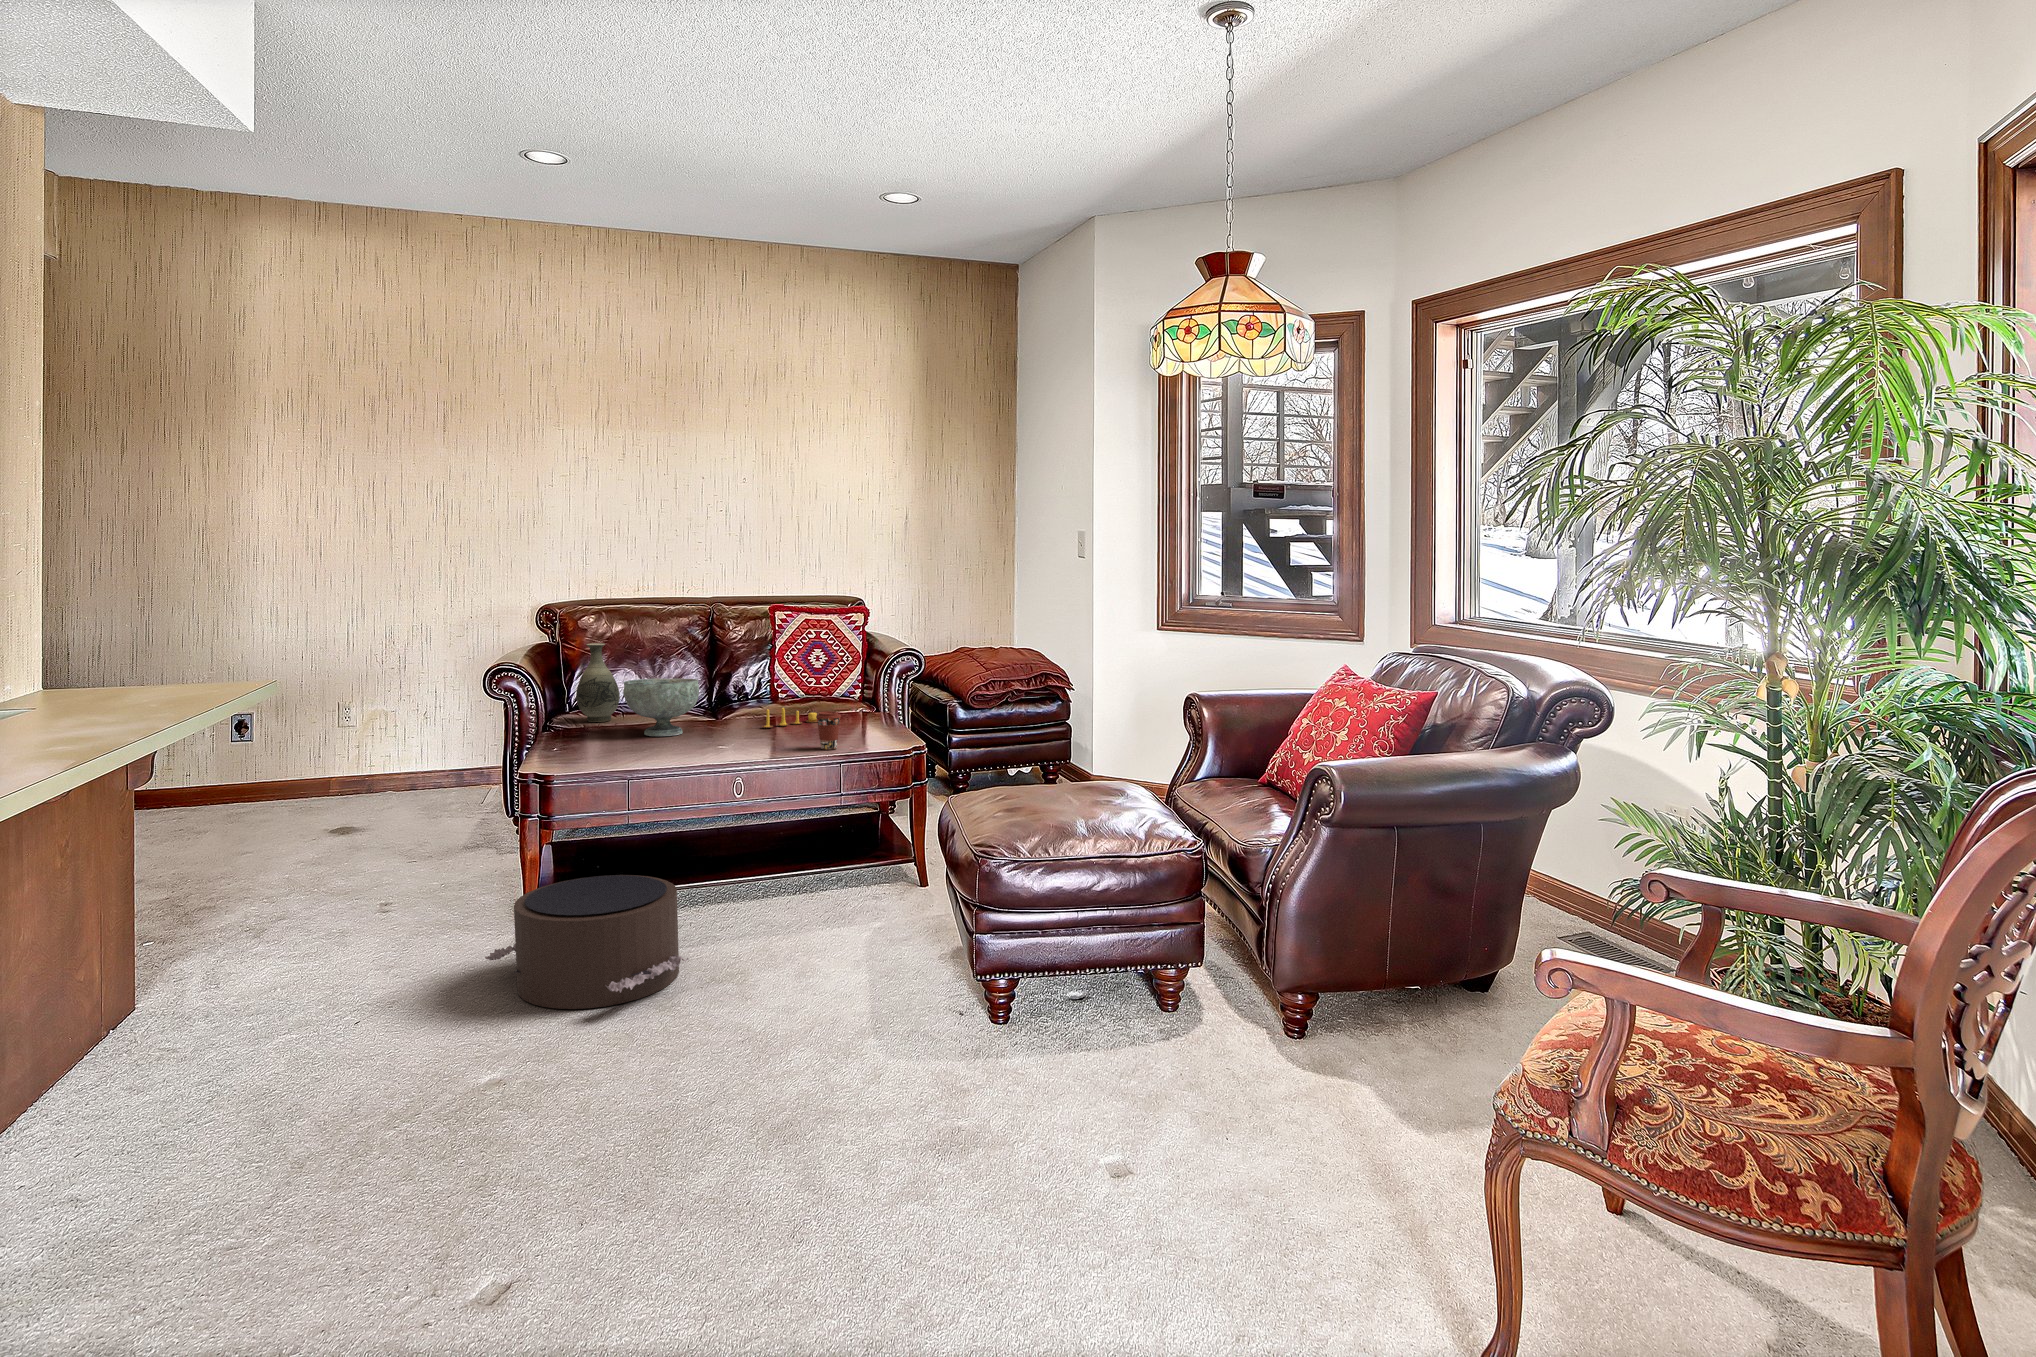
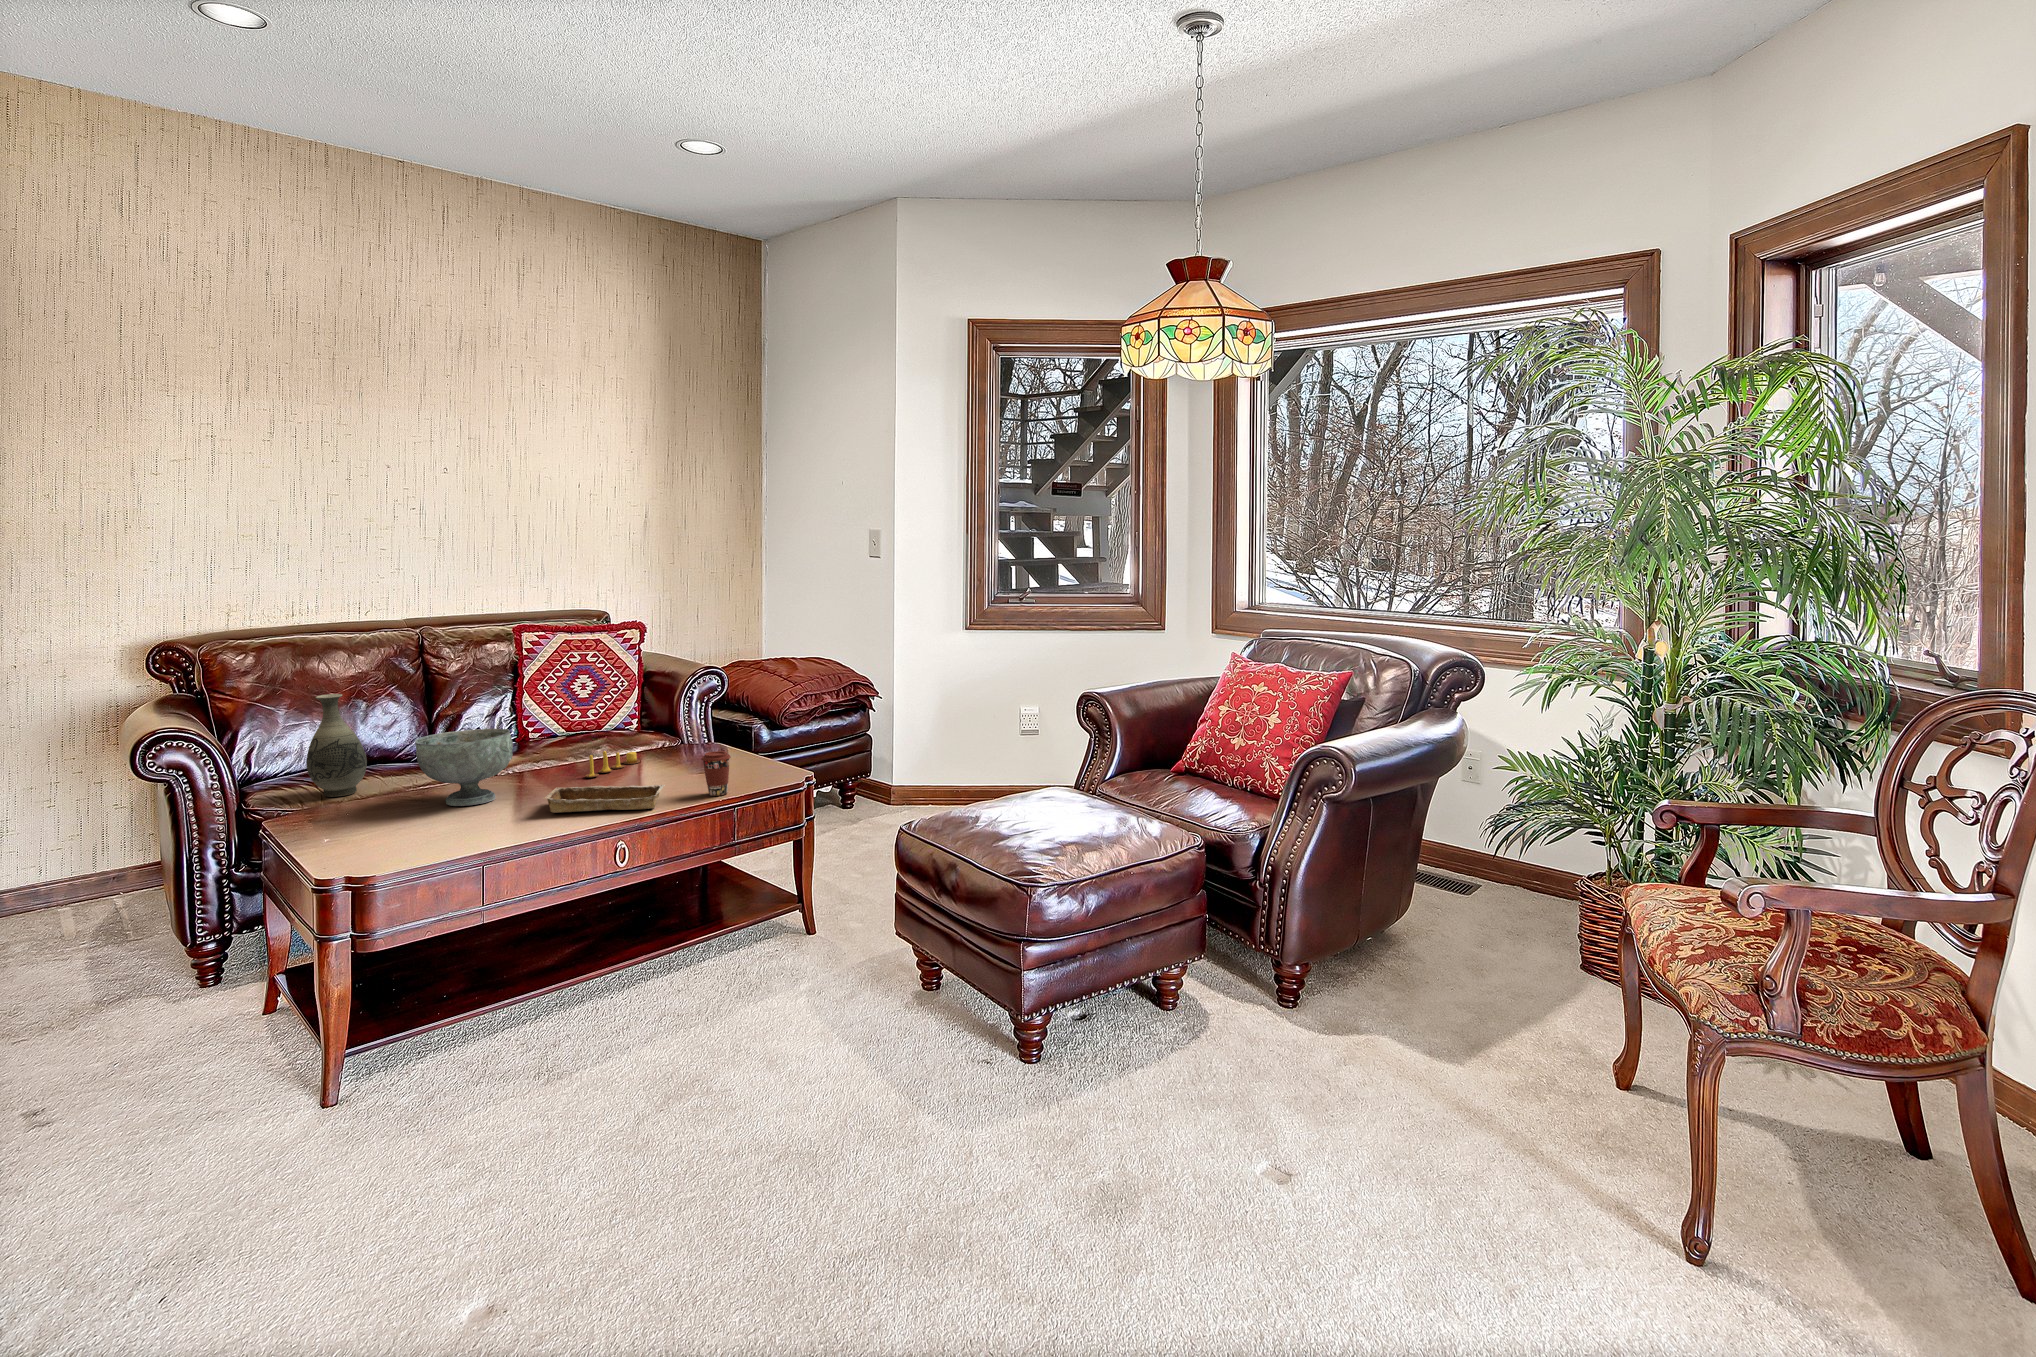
tray: none [686,728,791,752] -> present [544,785,665,813]
pouf: present [485,875,688,1009] -> none [429,977,694,1158]

